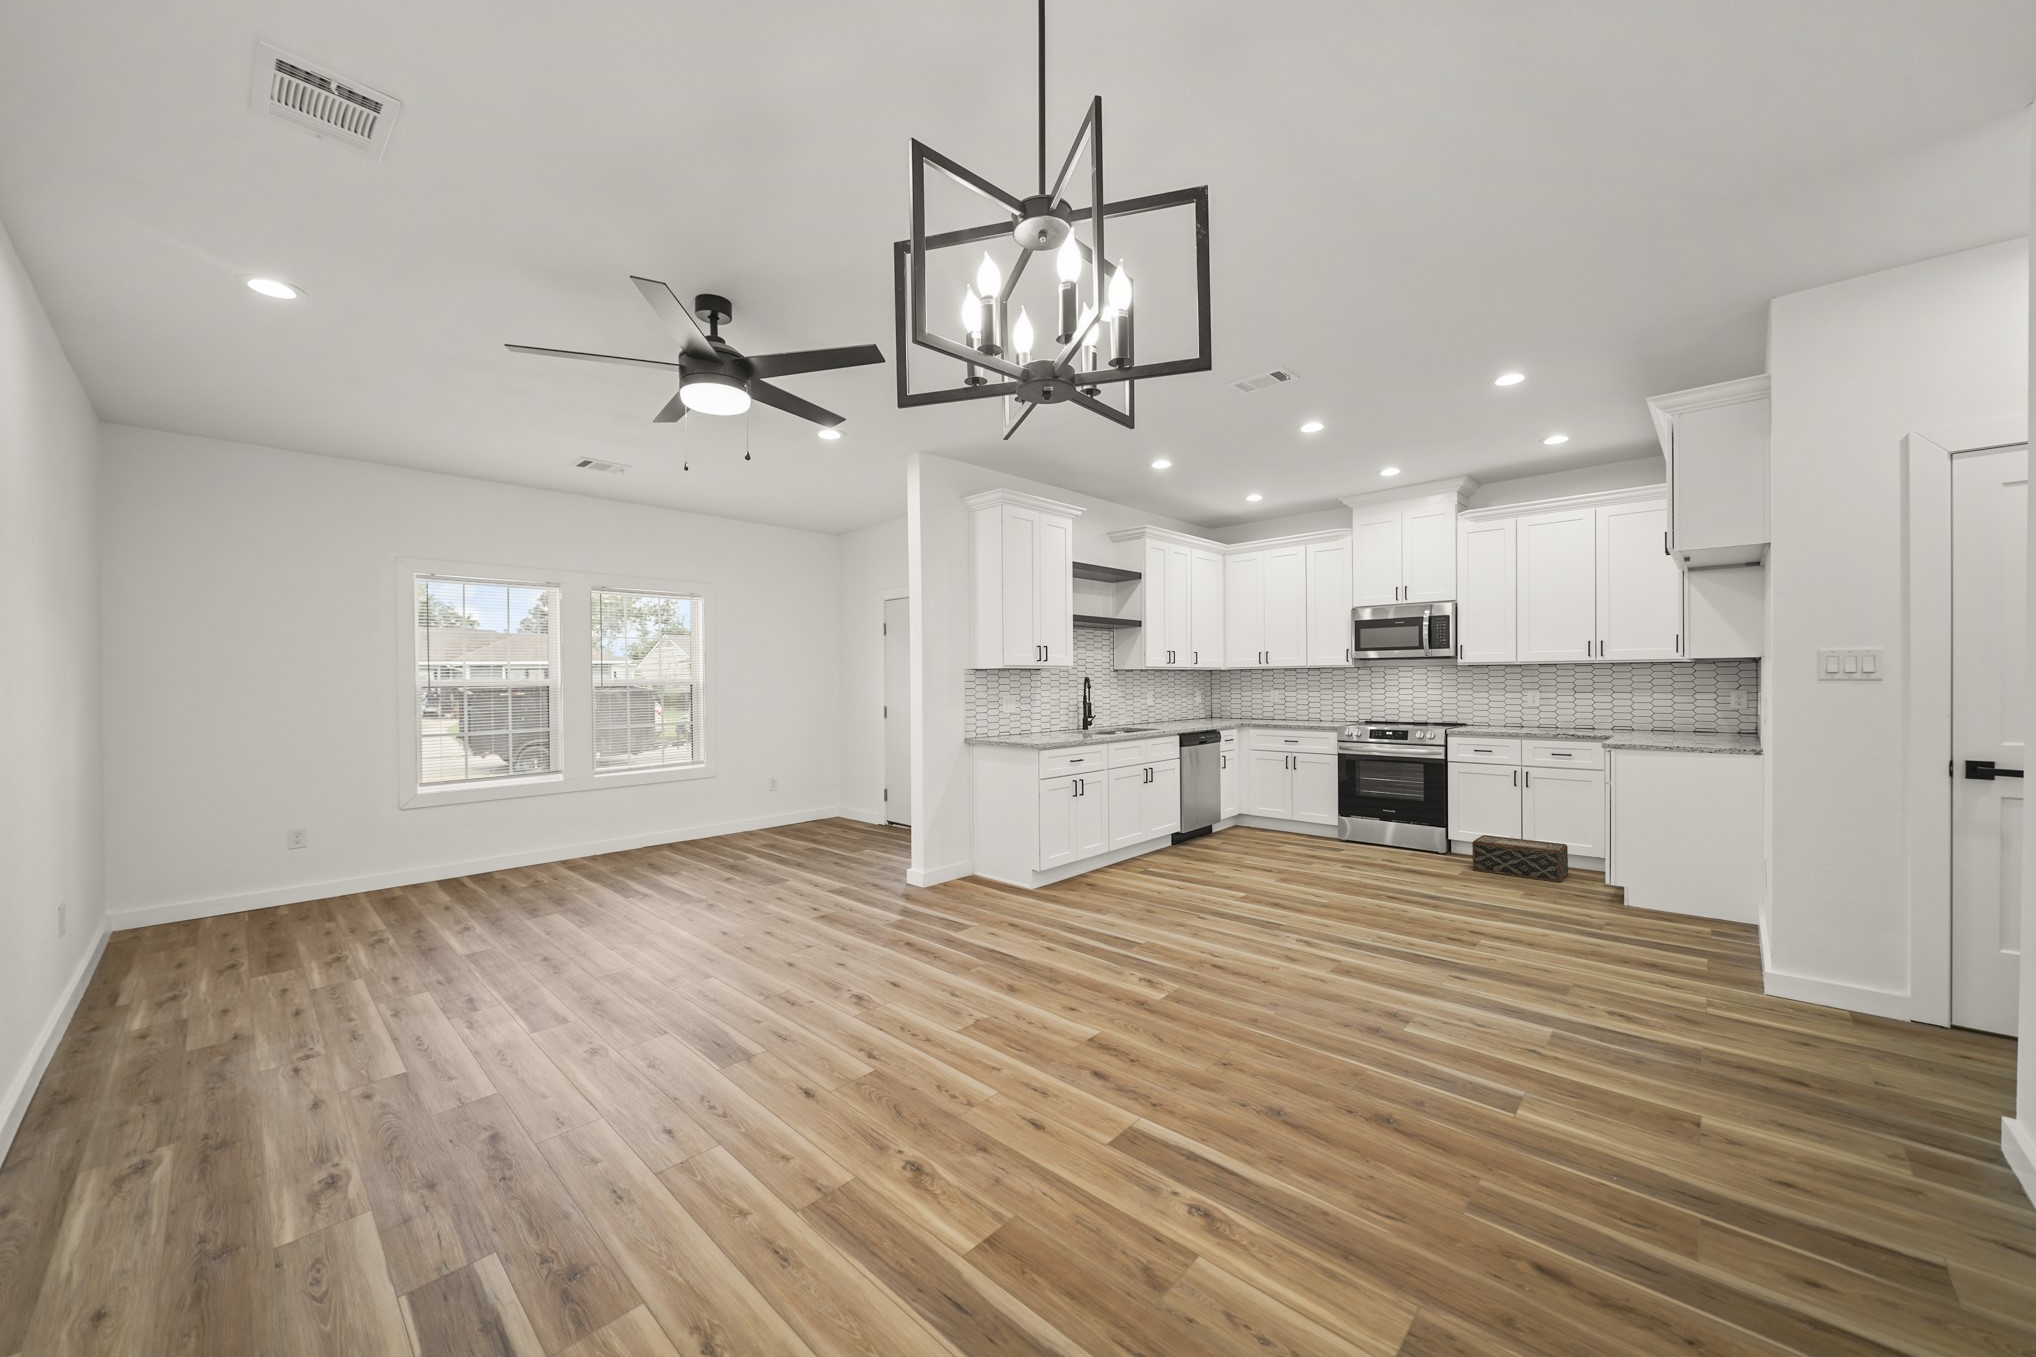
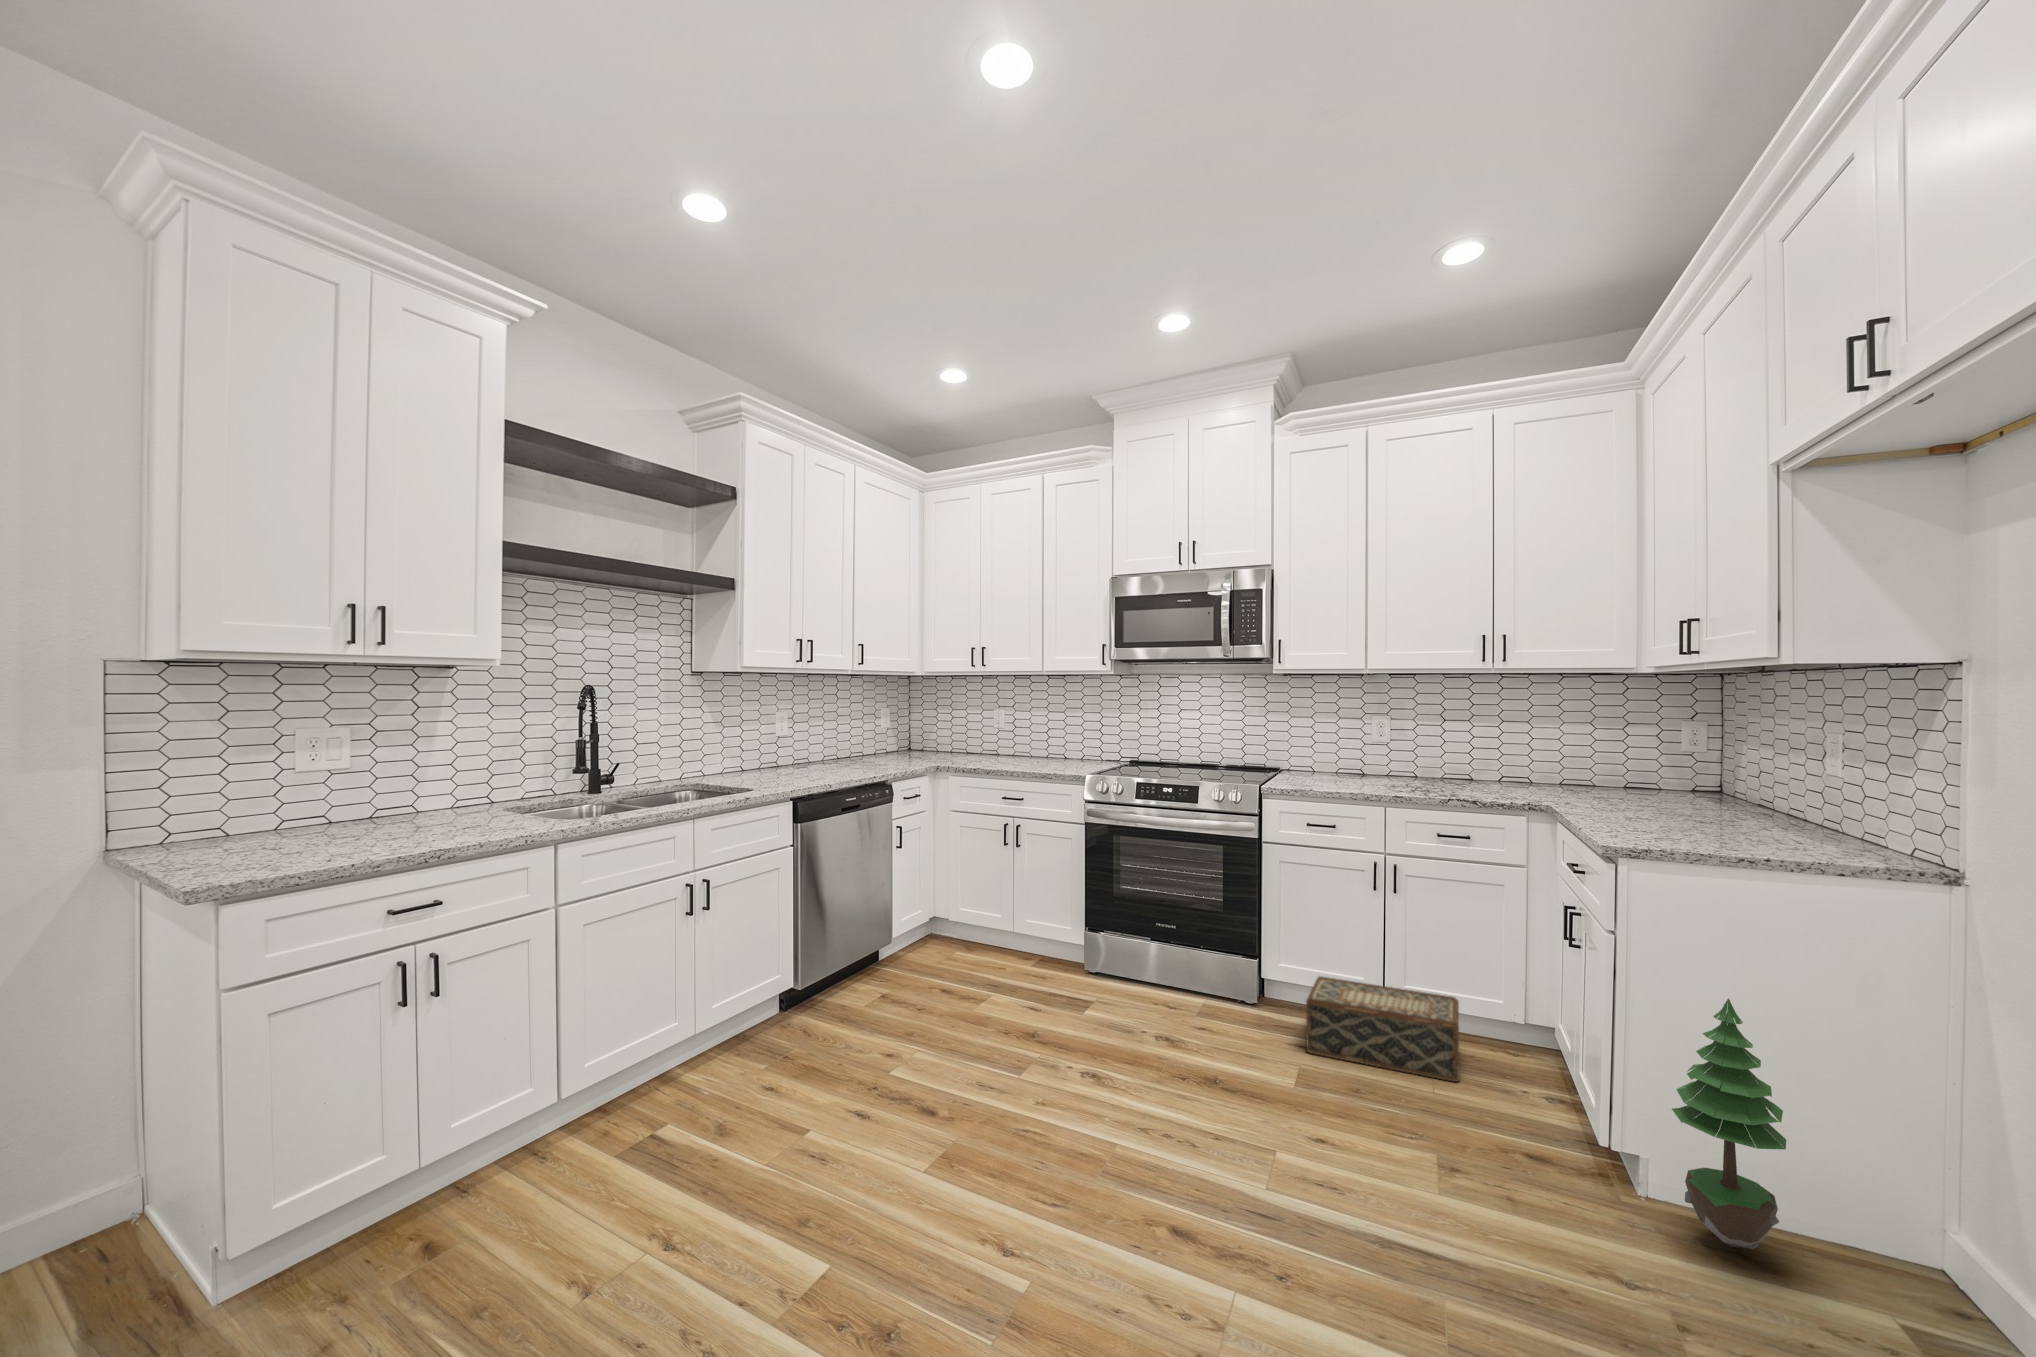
potted tree: none [1644,811,1697,925] -> present [1672,999,1786,1249]

